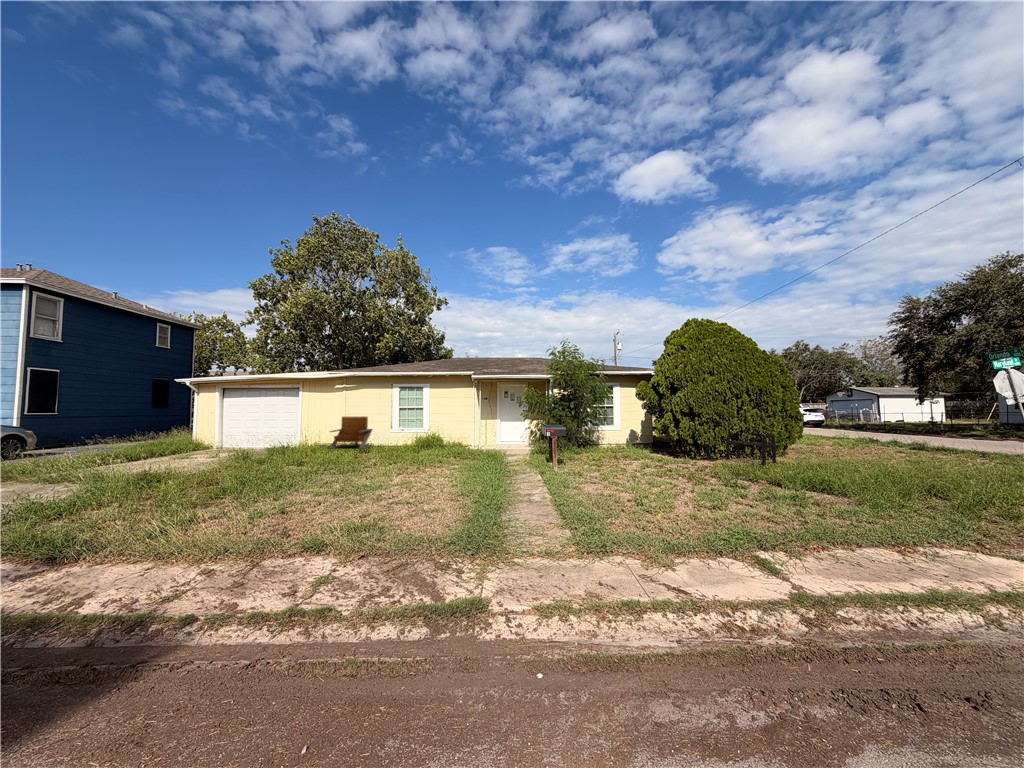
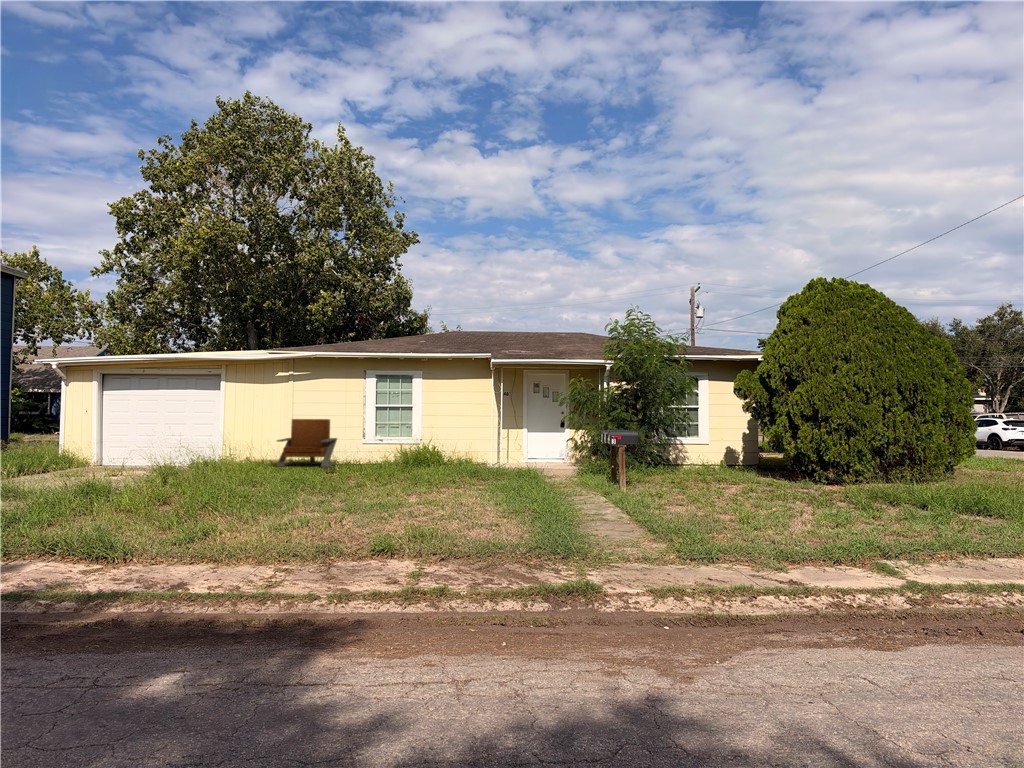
bench: present [726,433,776,465] -> none [863,443,933,489]

